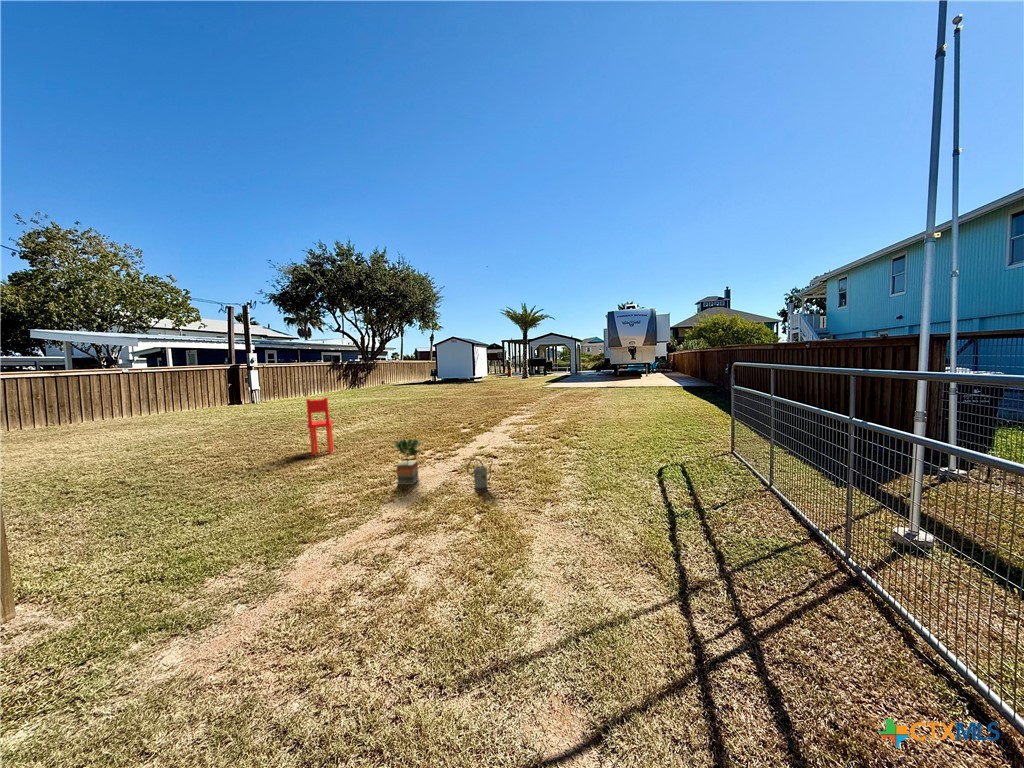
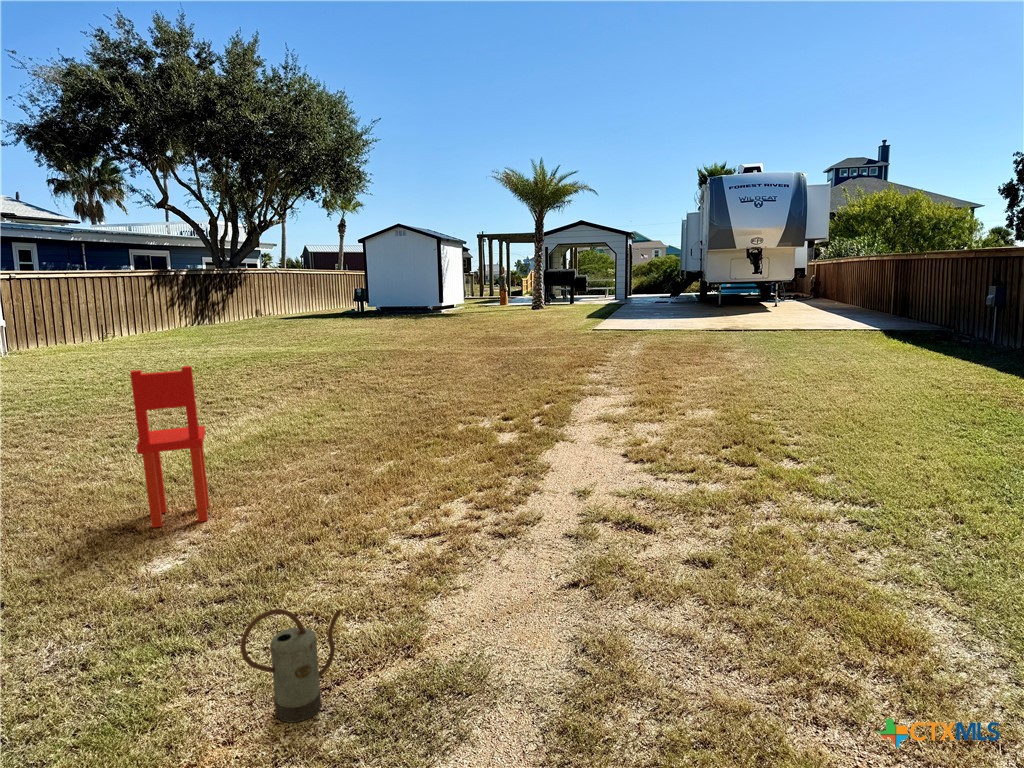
potted tree: present [394,439,422,485] -> none [459,521,562,680]
watering can: present [467,458,493,492] -> present [240,609,342,722]

